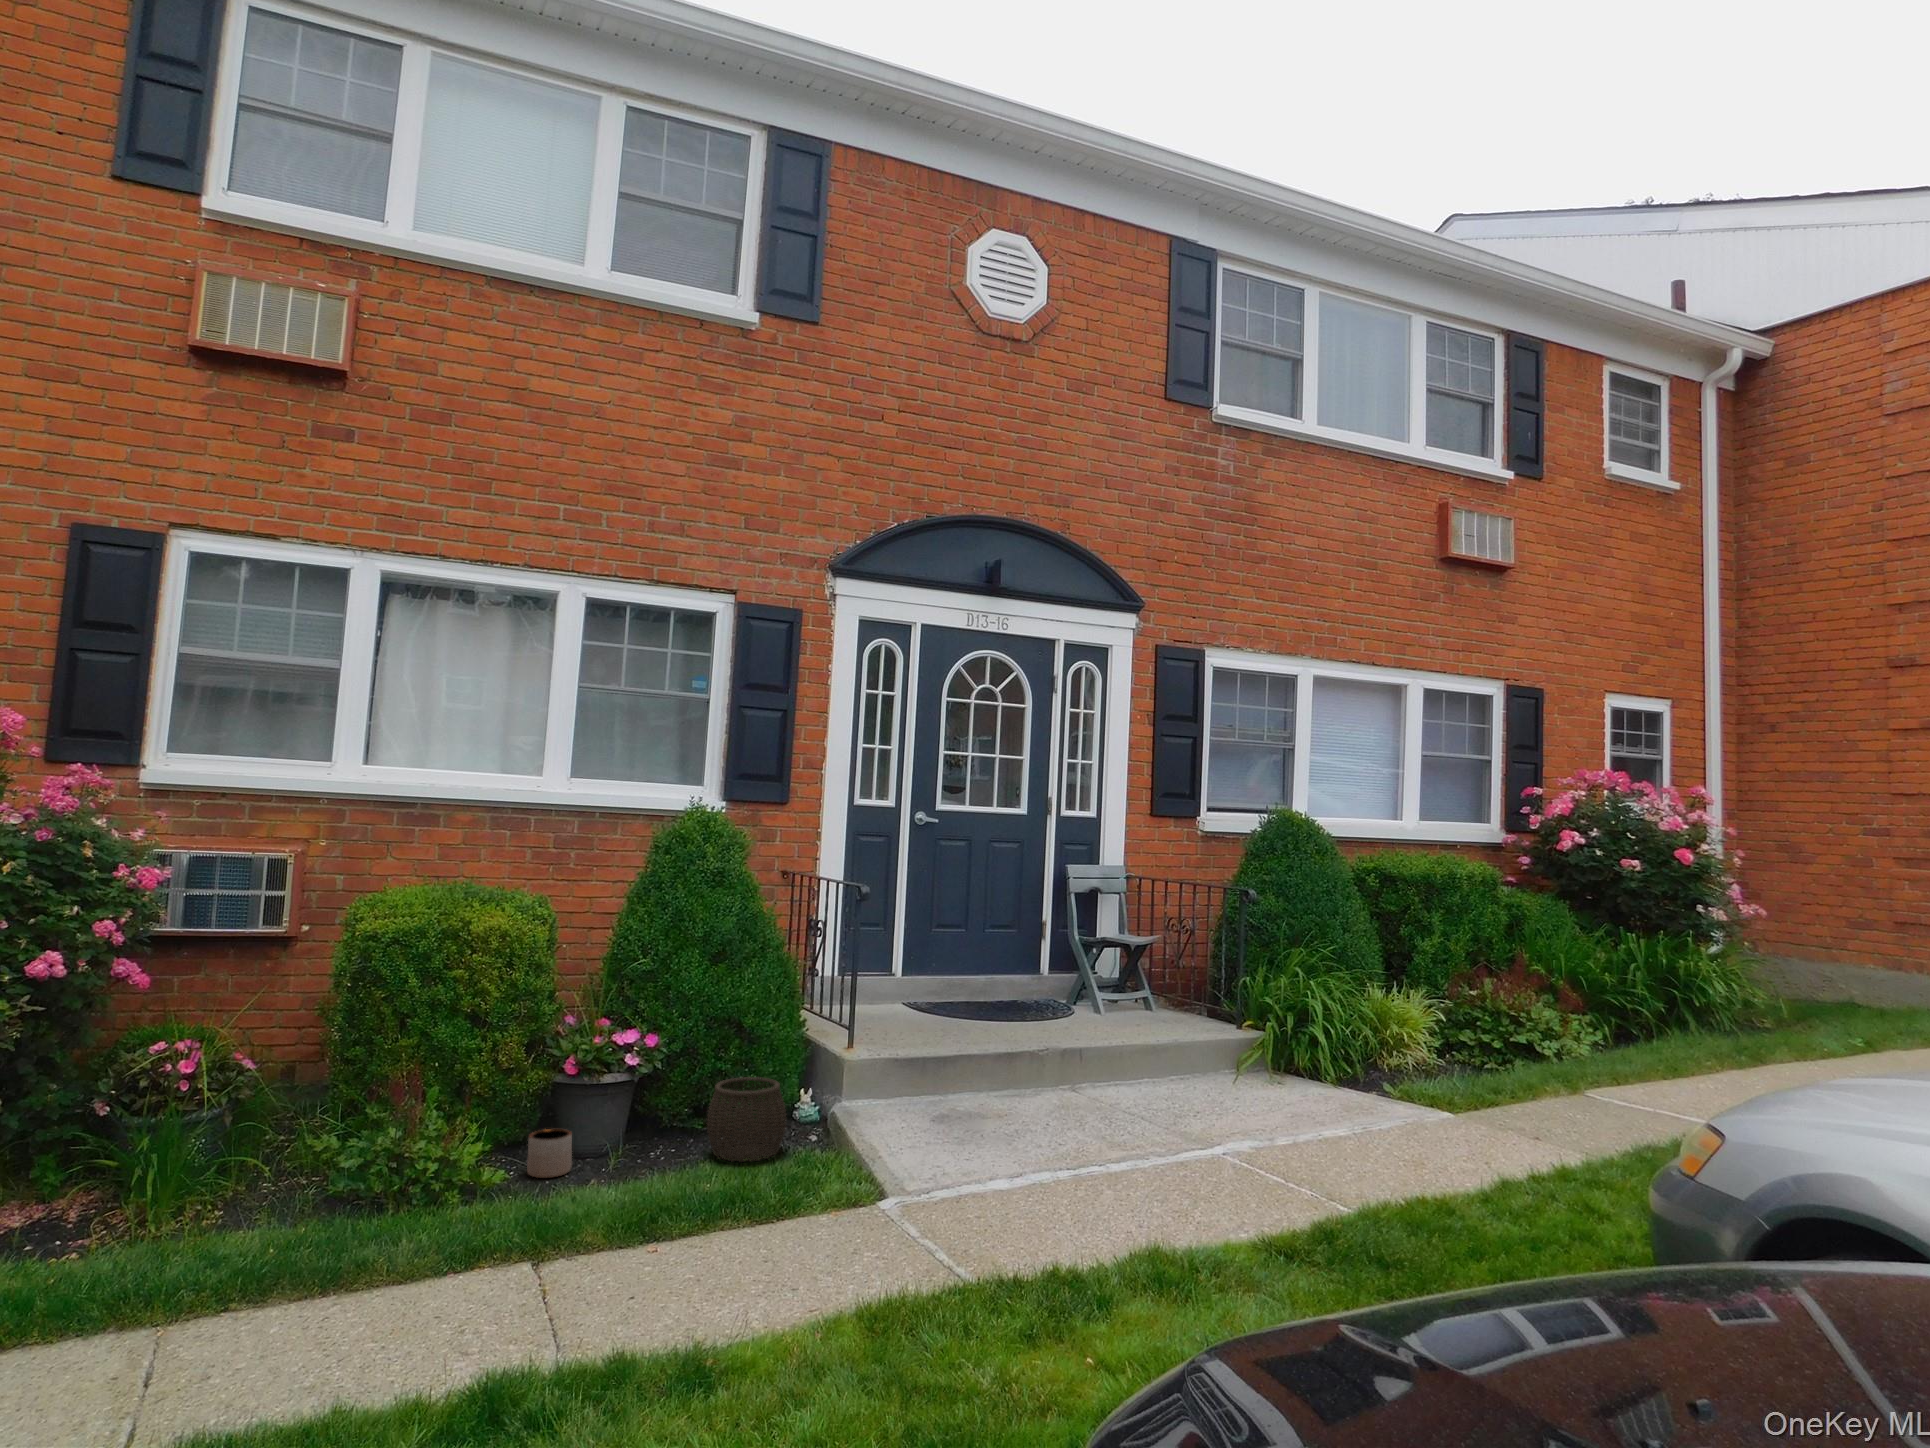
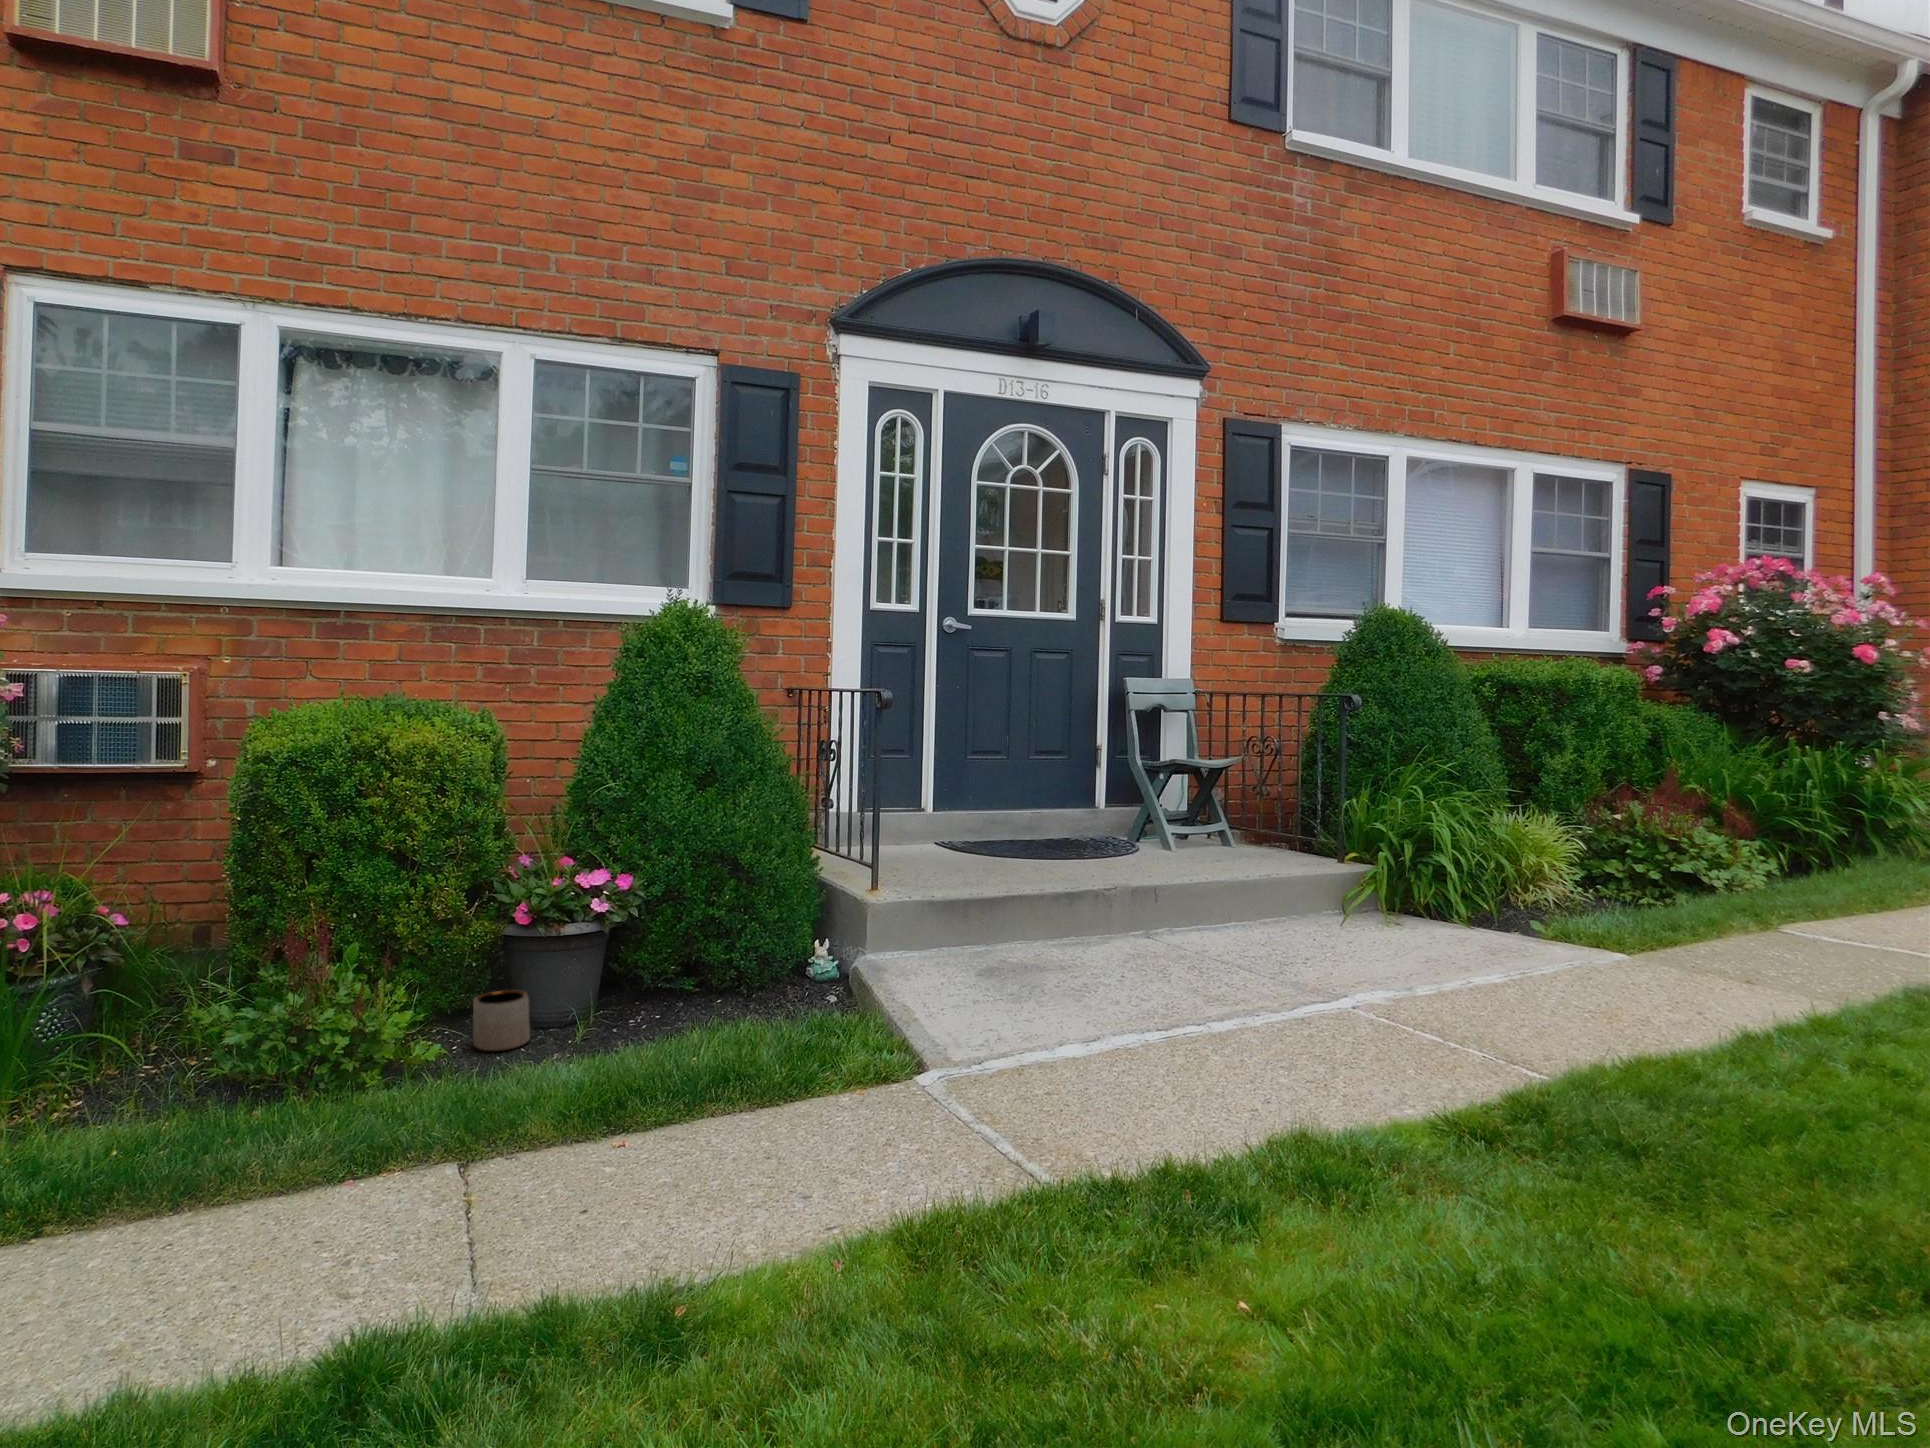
woven basket: present [707,1077,787,1162] -> none [698,924,799,1028]

